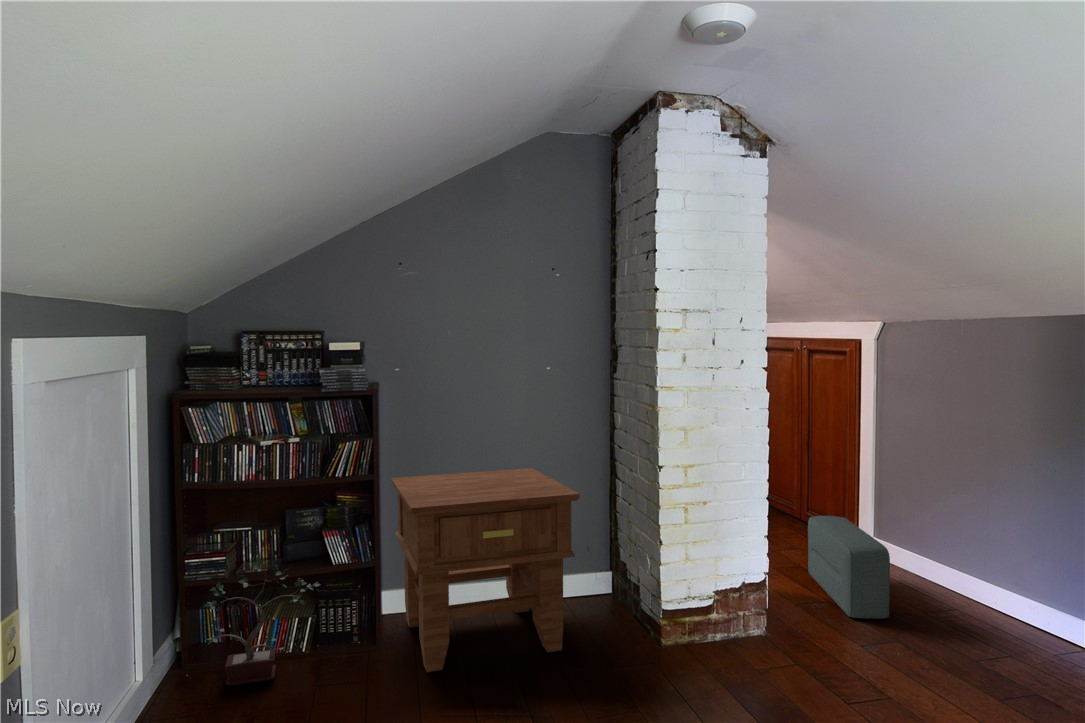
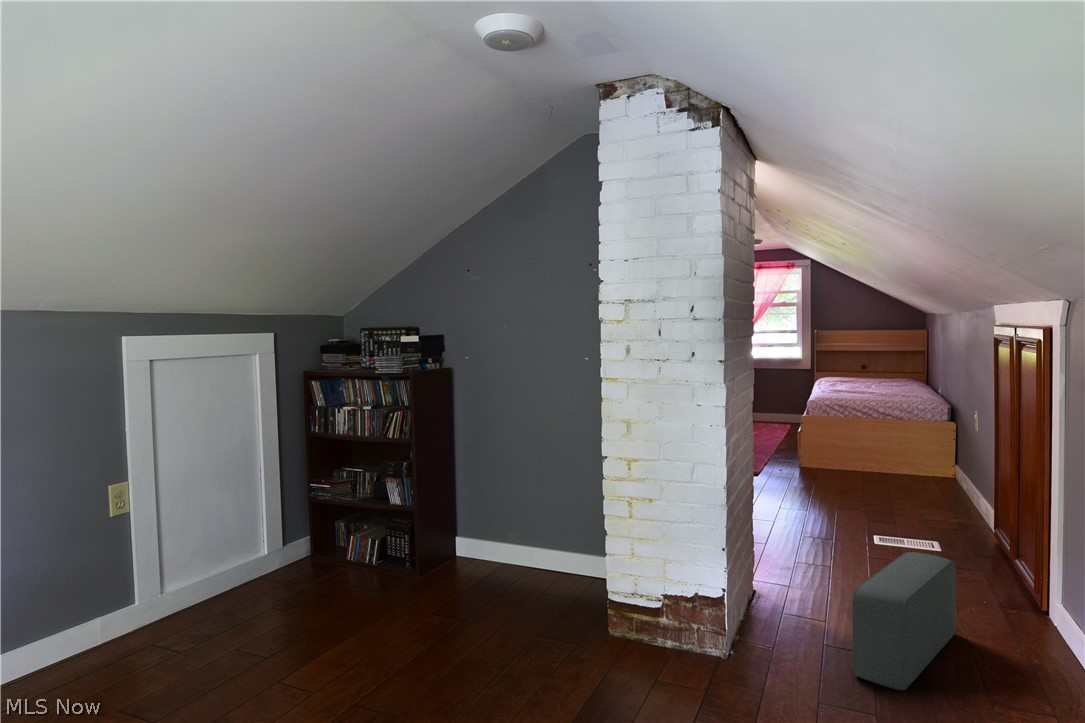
side table: present [391,468,580,672] -> none [401,445,575,610]
potted plant: present [204,557,320,686] -> none [312,486,371,573]

